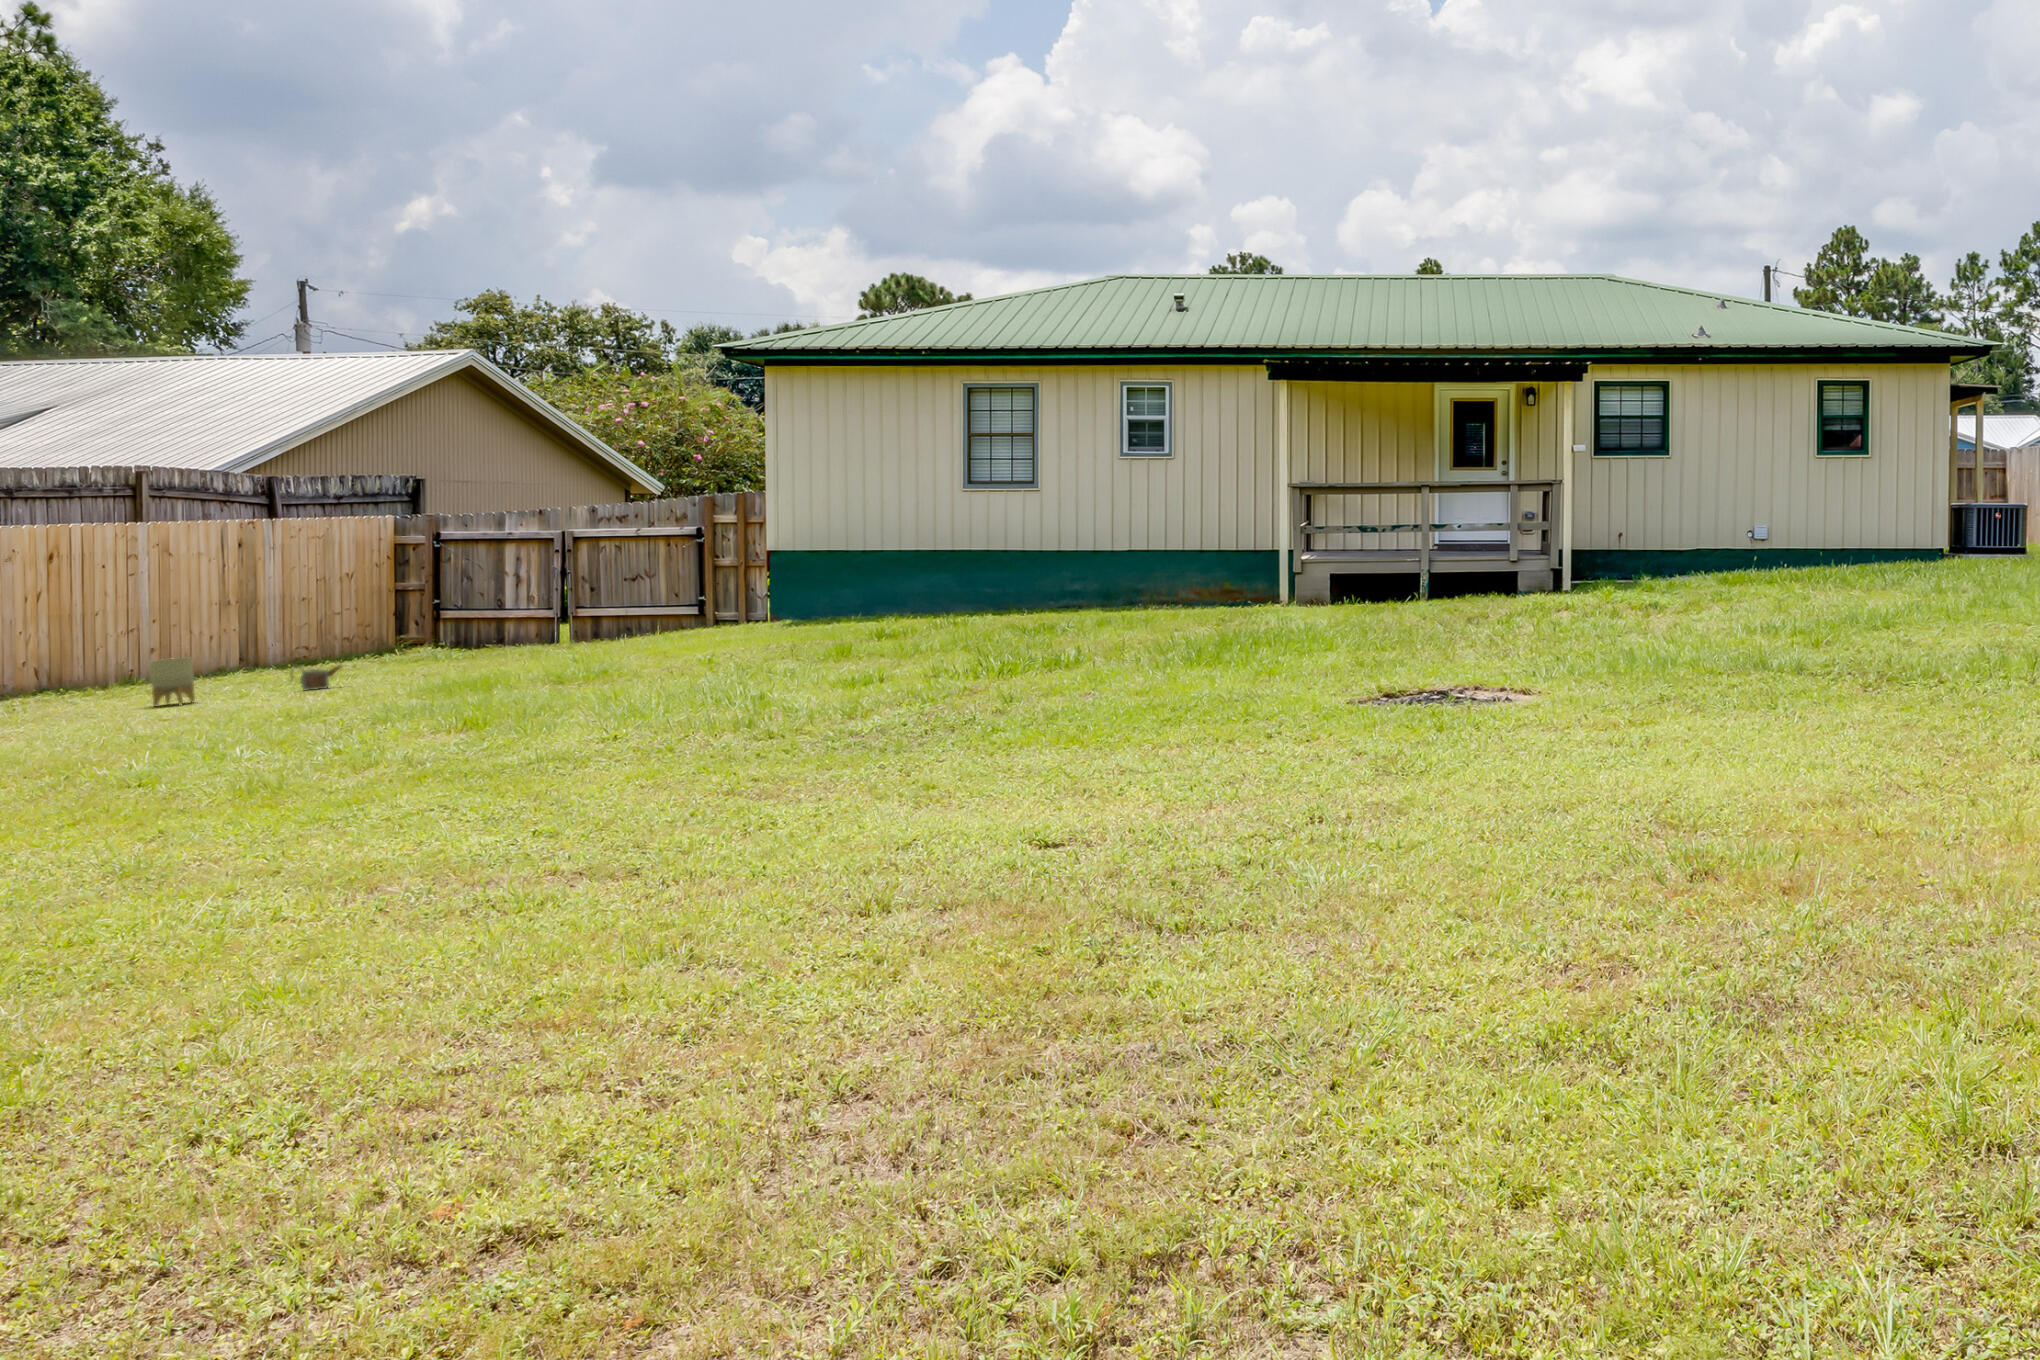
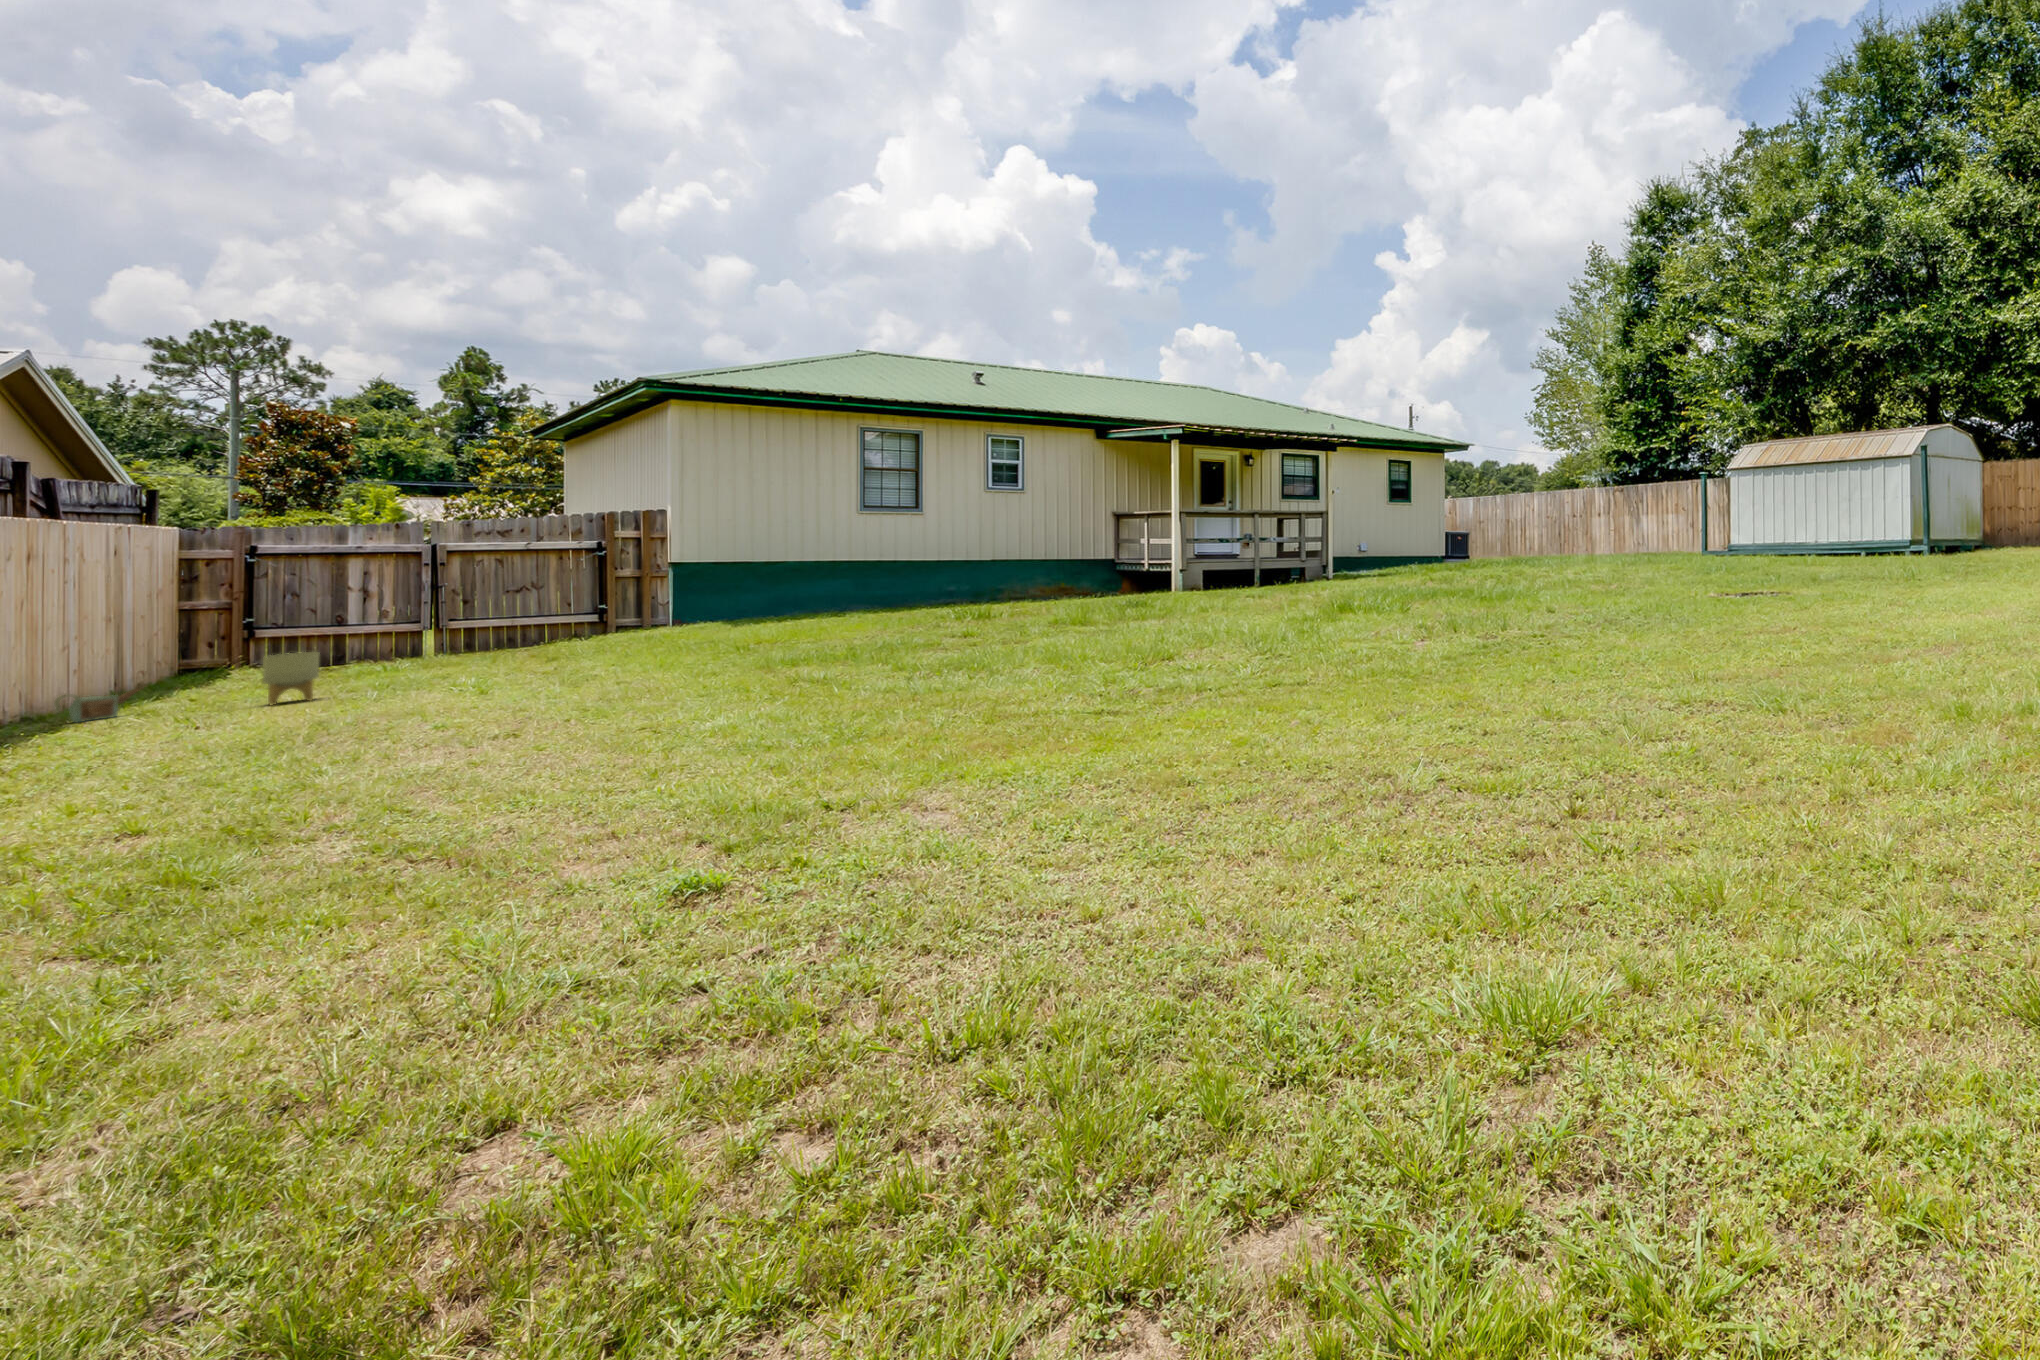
watering can: present [291,665,341,690] -> present [54,688,139,722]

